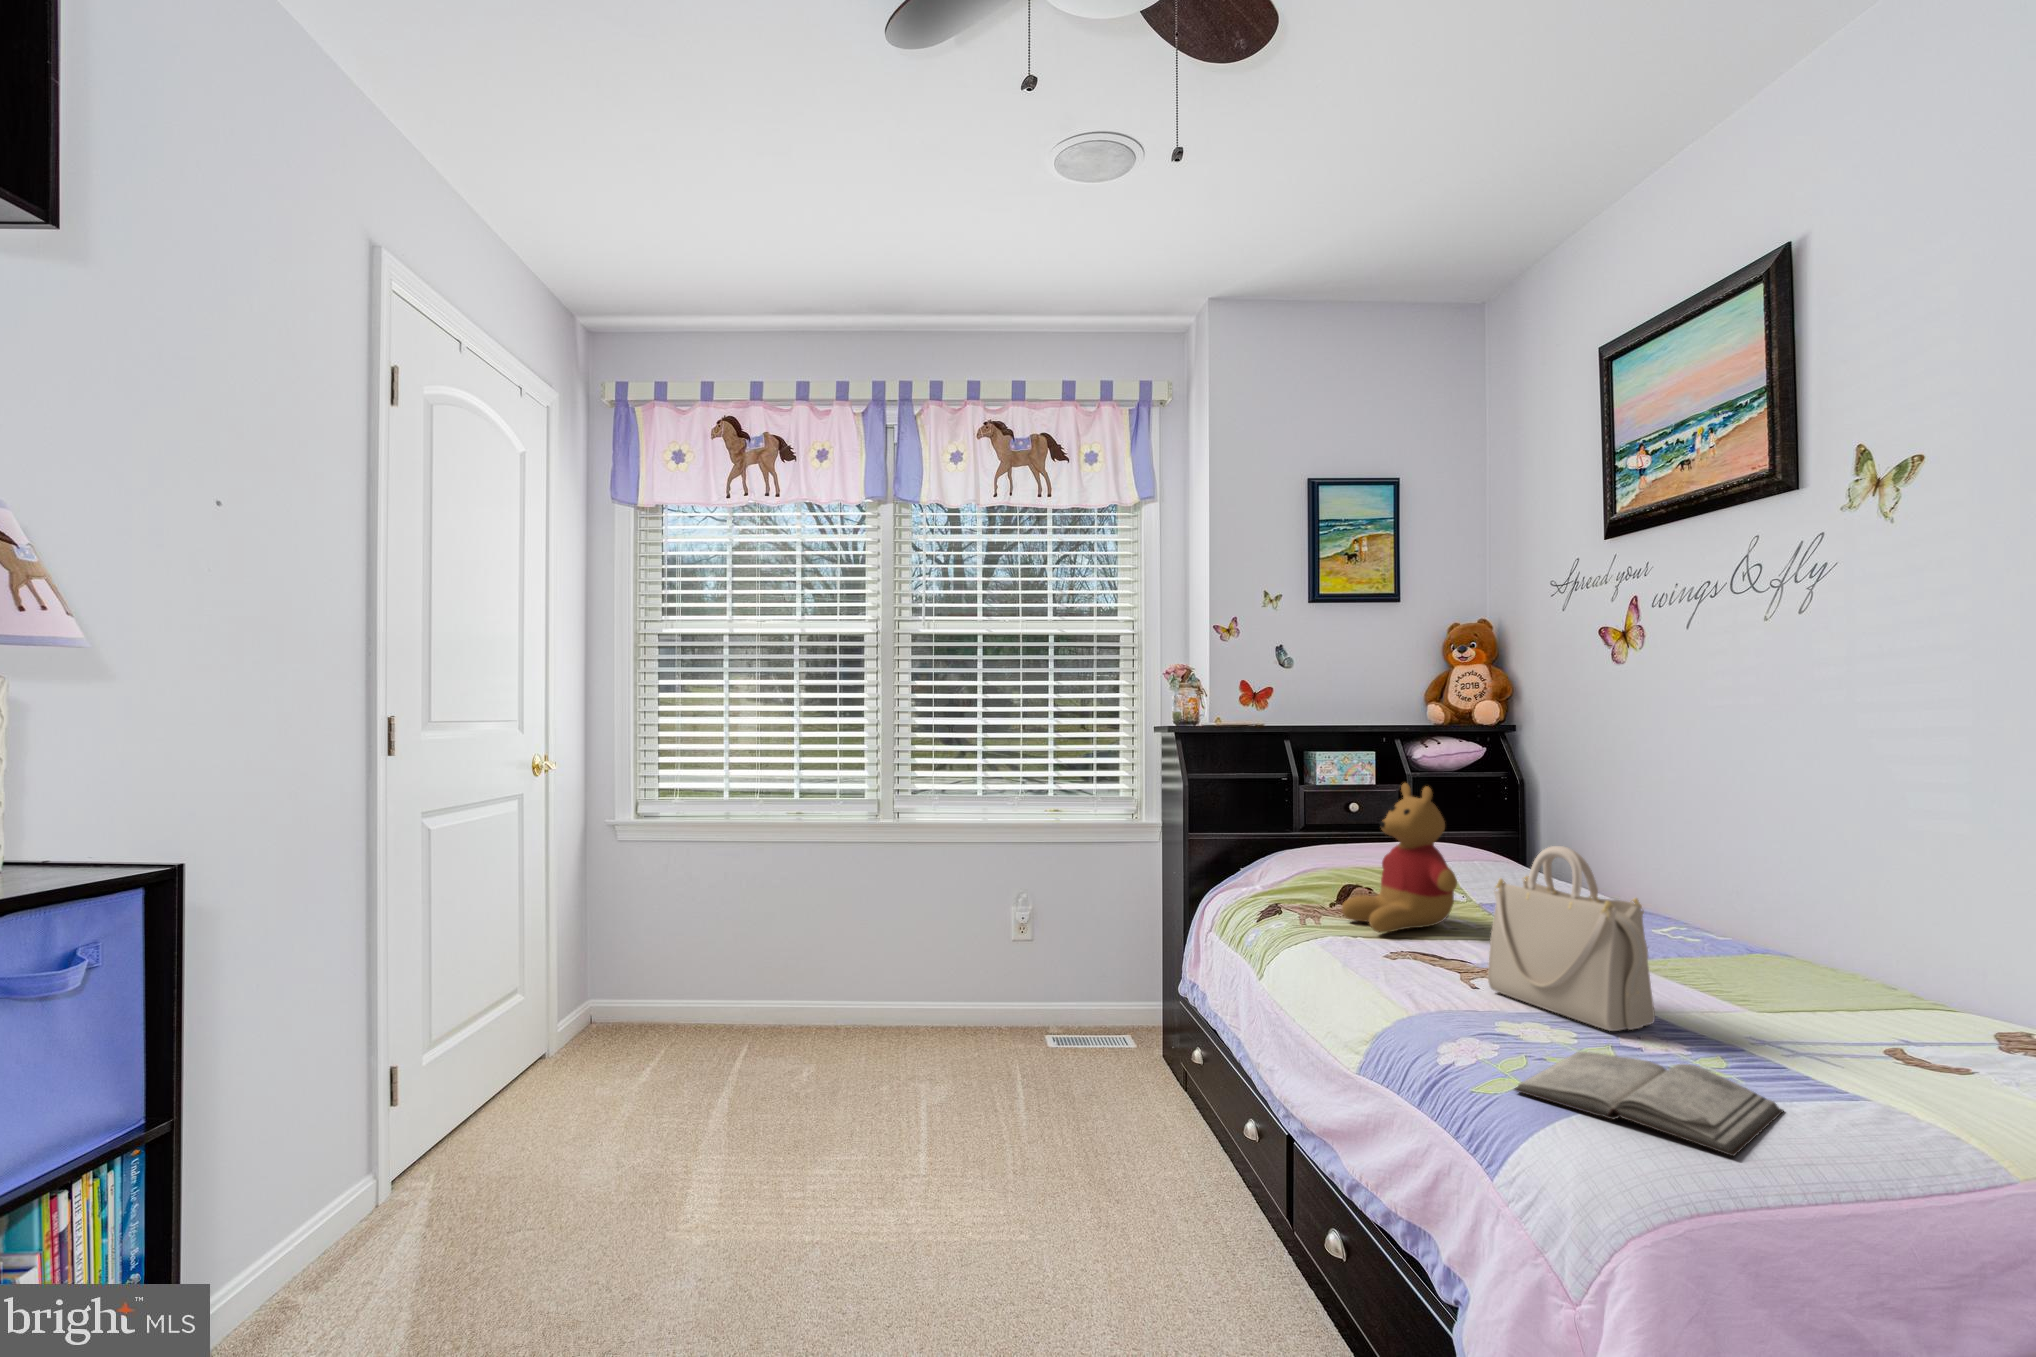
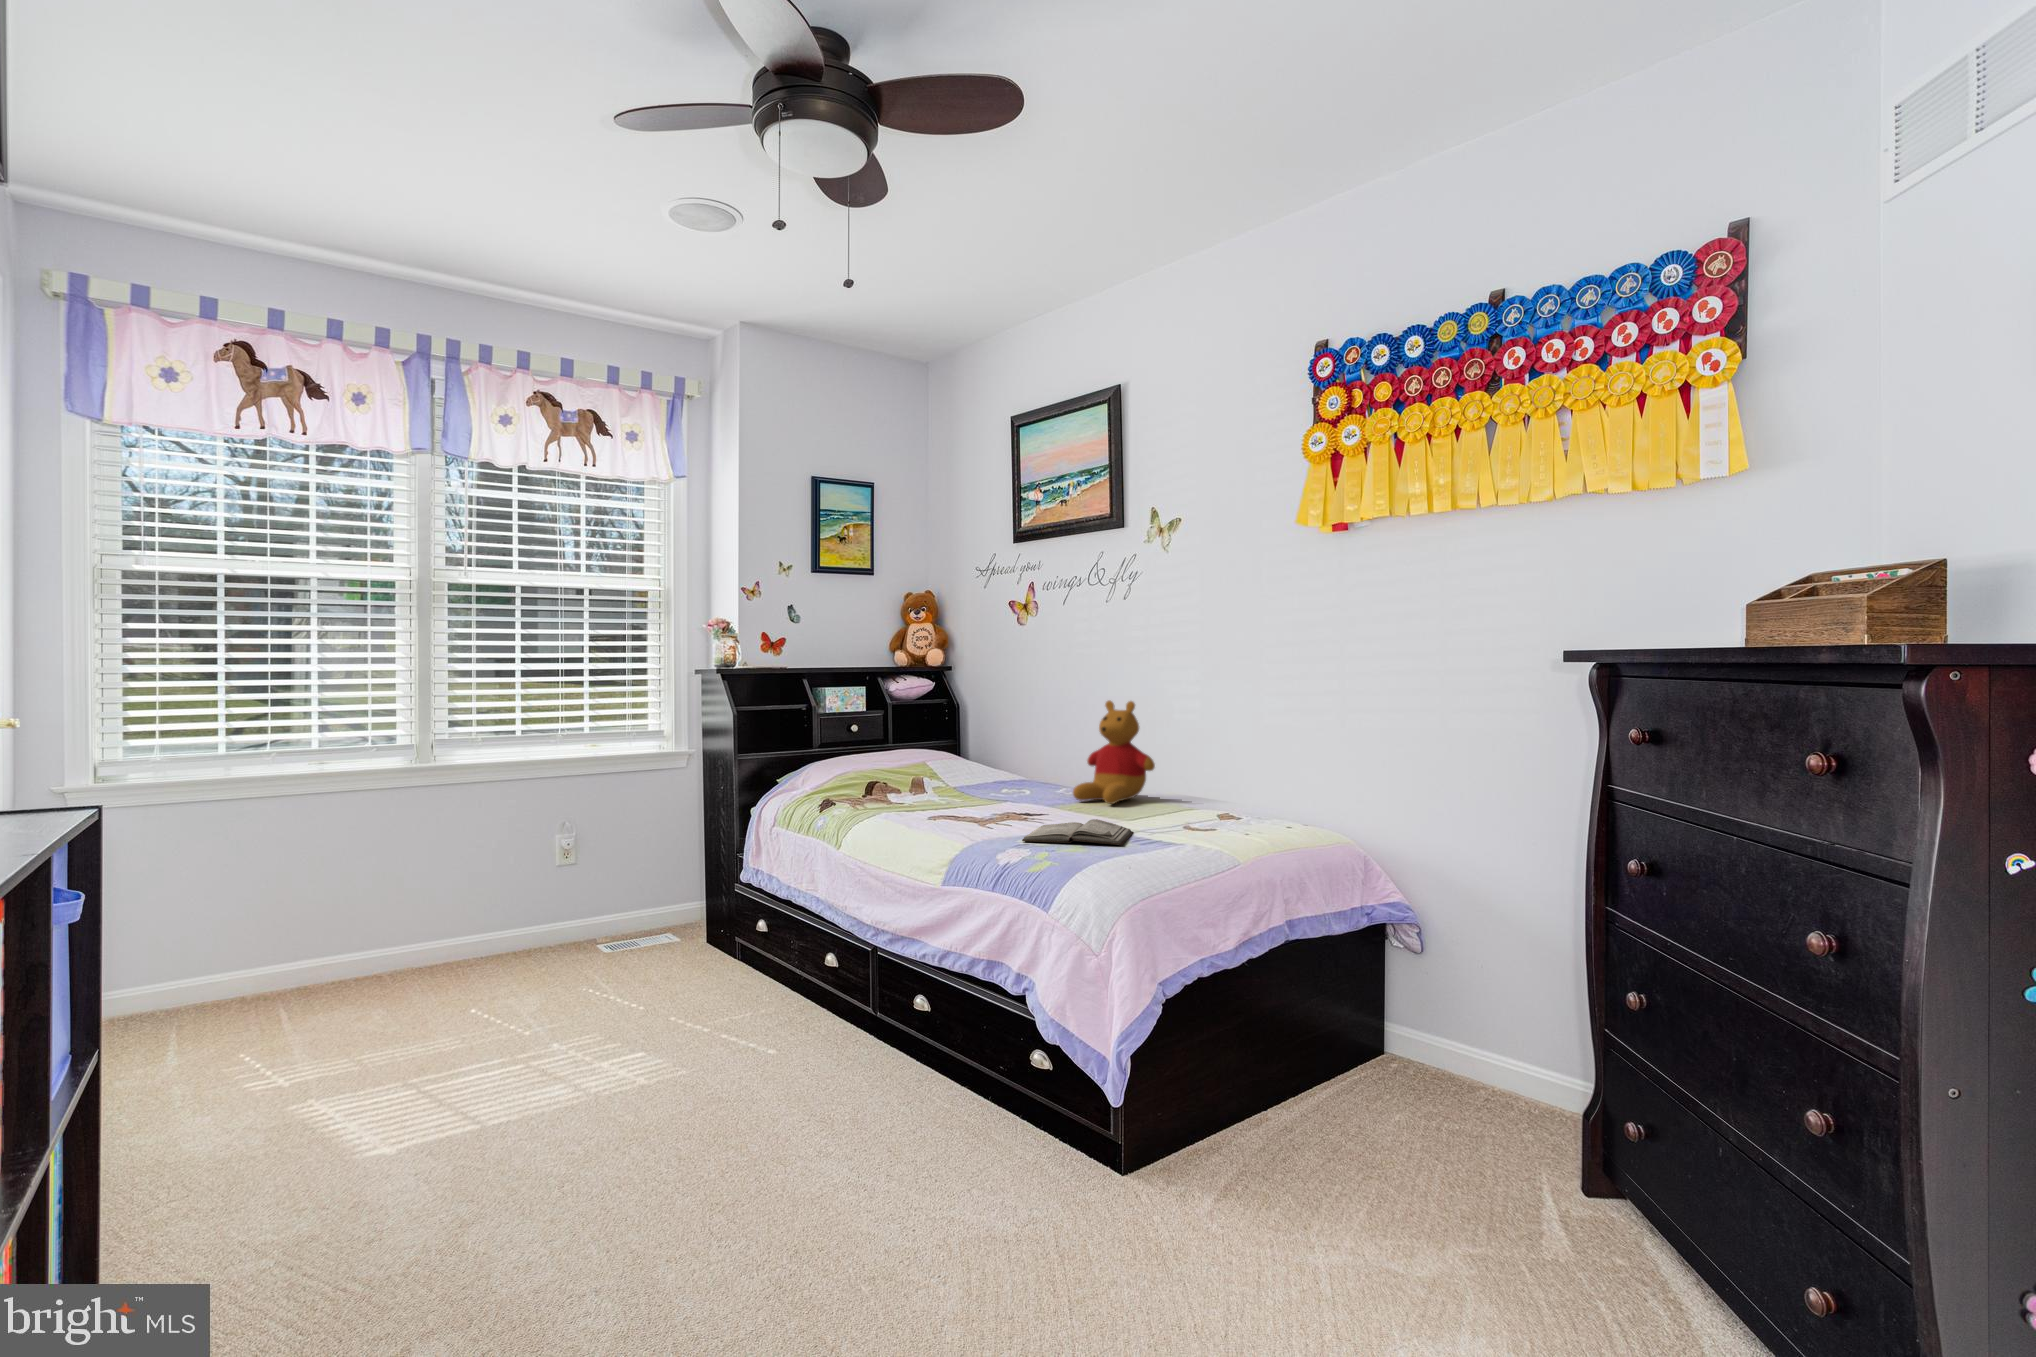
stuffed bear: present [1342,783,1457,933] -> present [1073,700,1155,804]
handbag: present [1488,846,1655,1031] -> none [981,722,1068,818]

